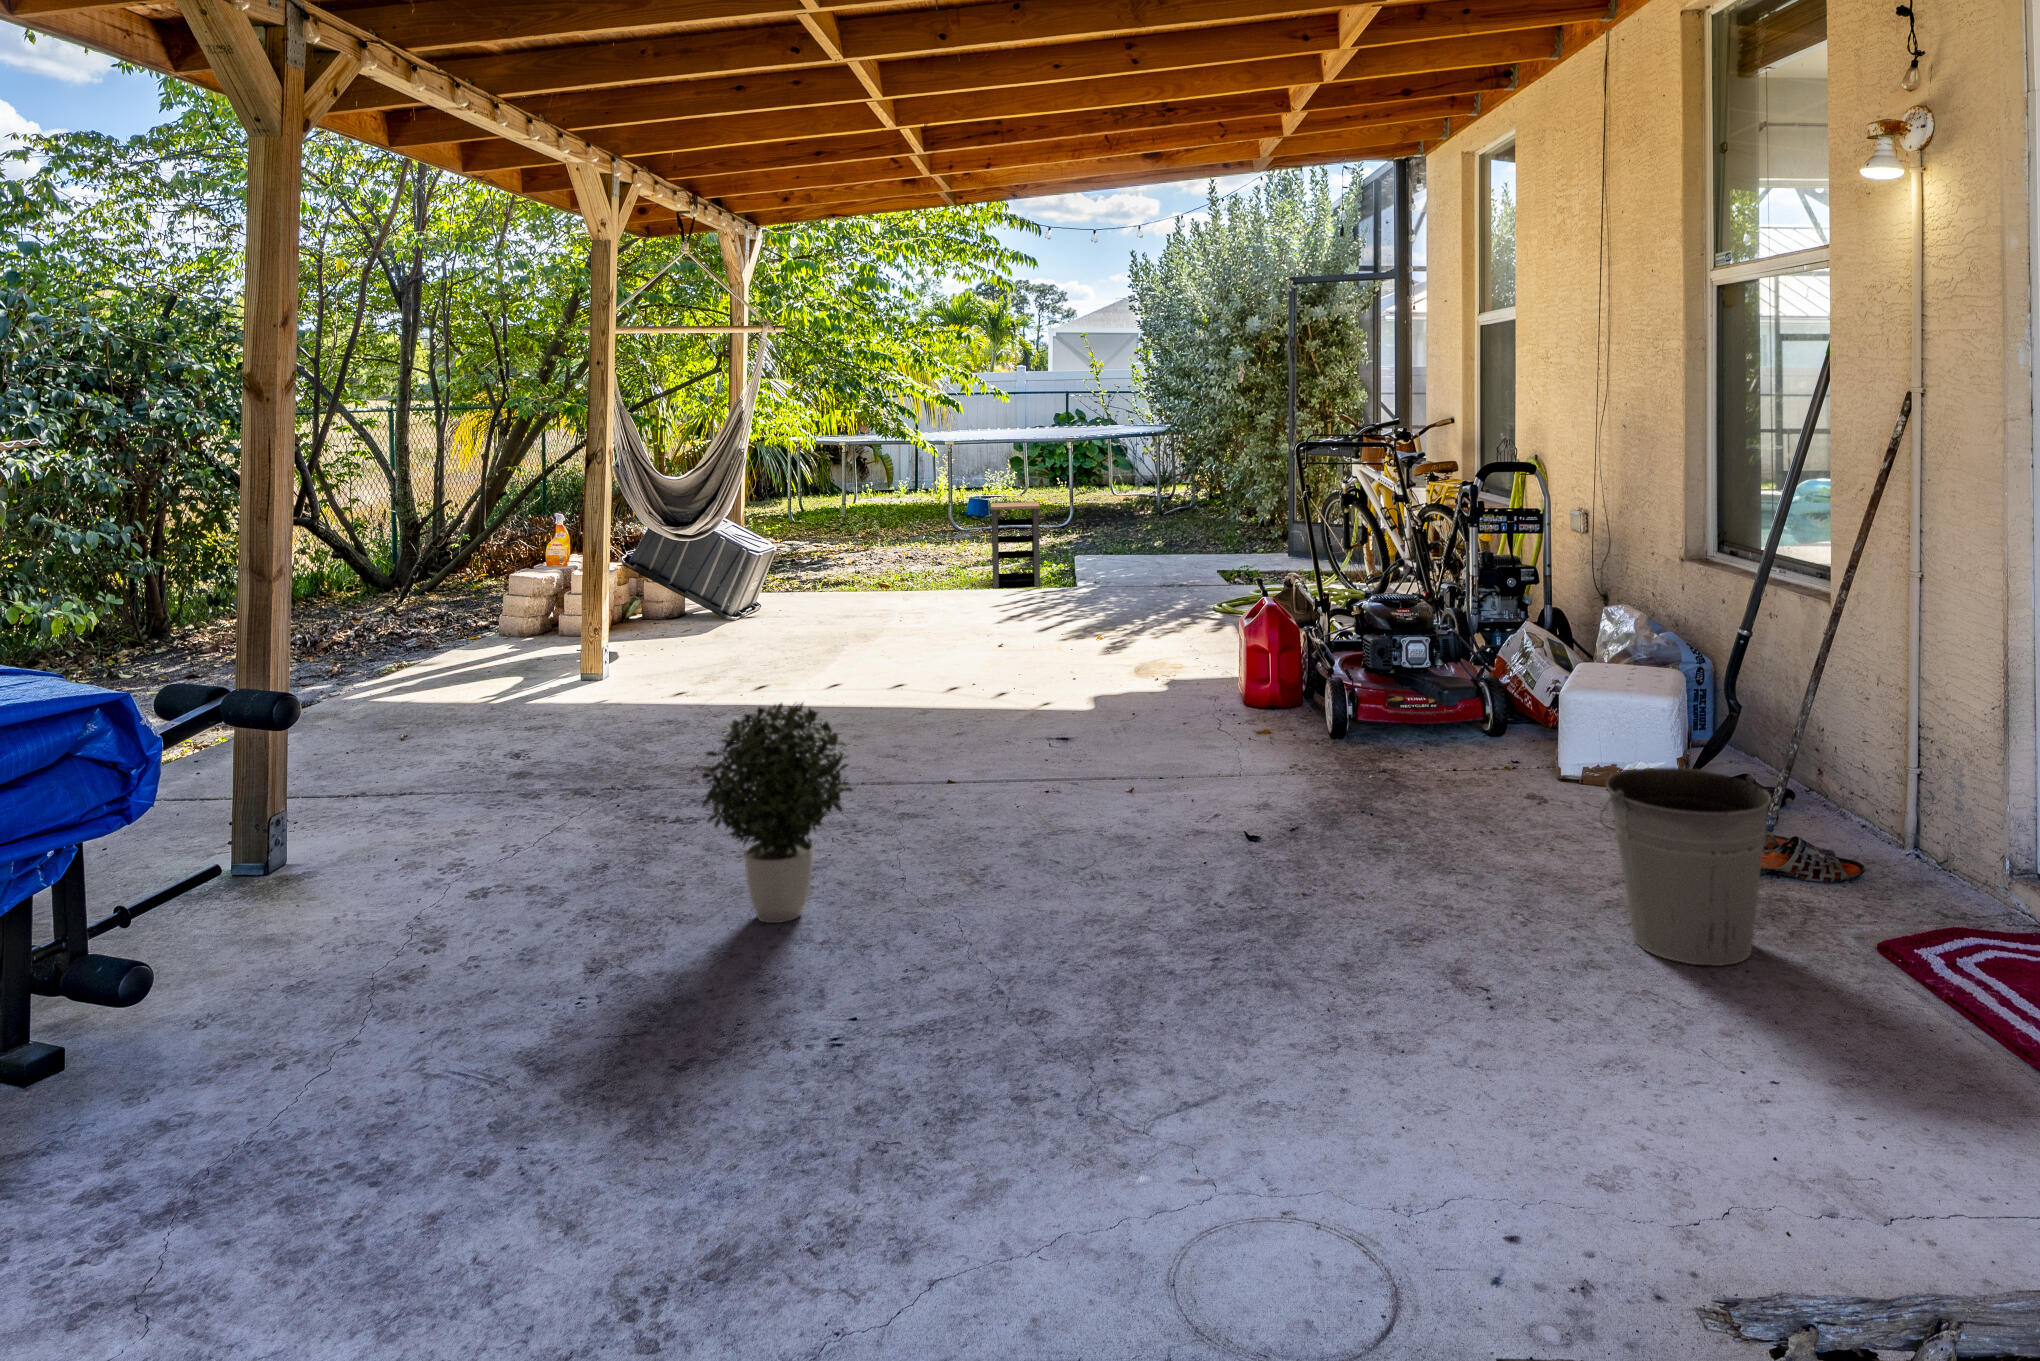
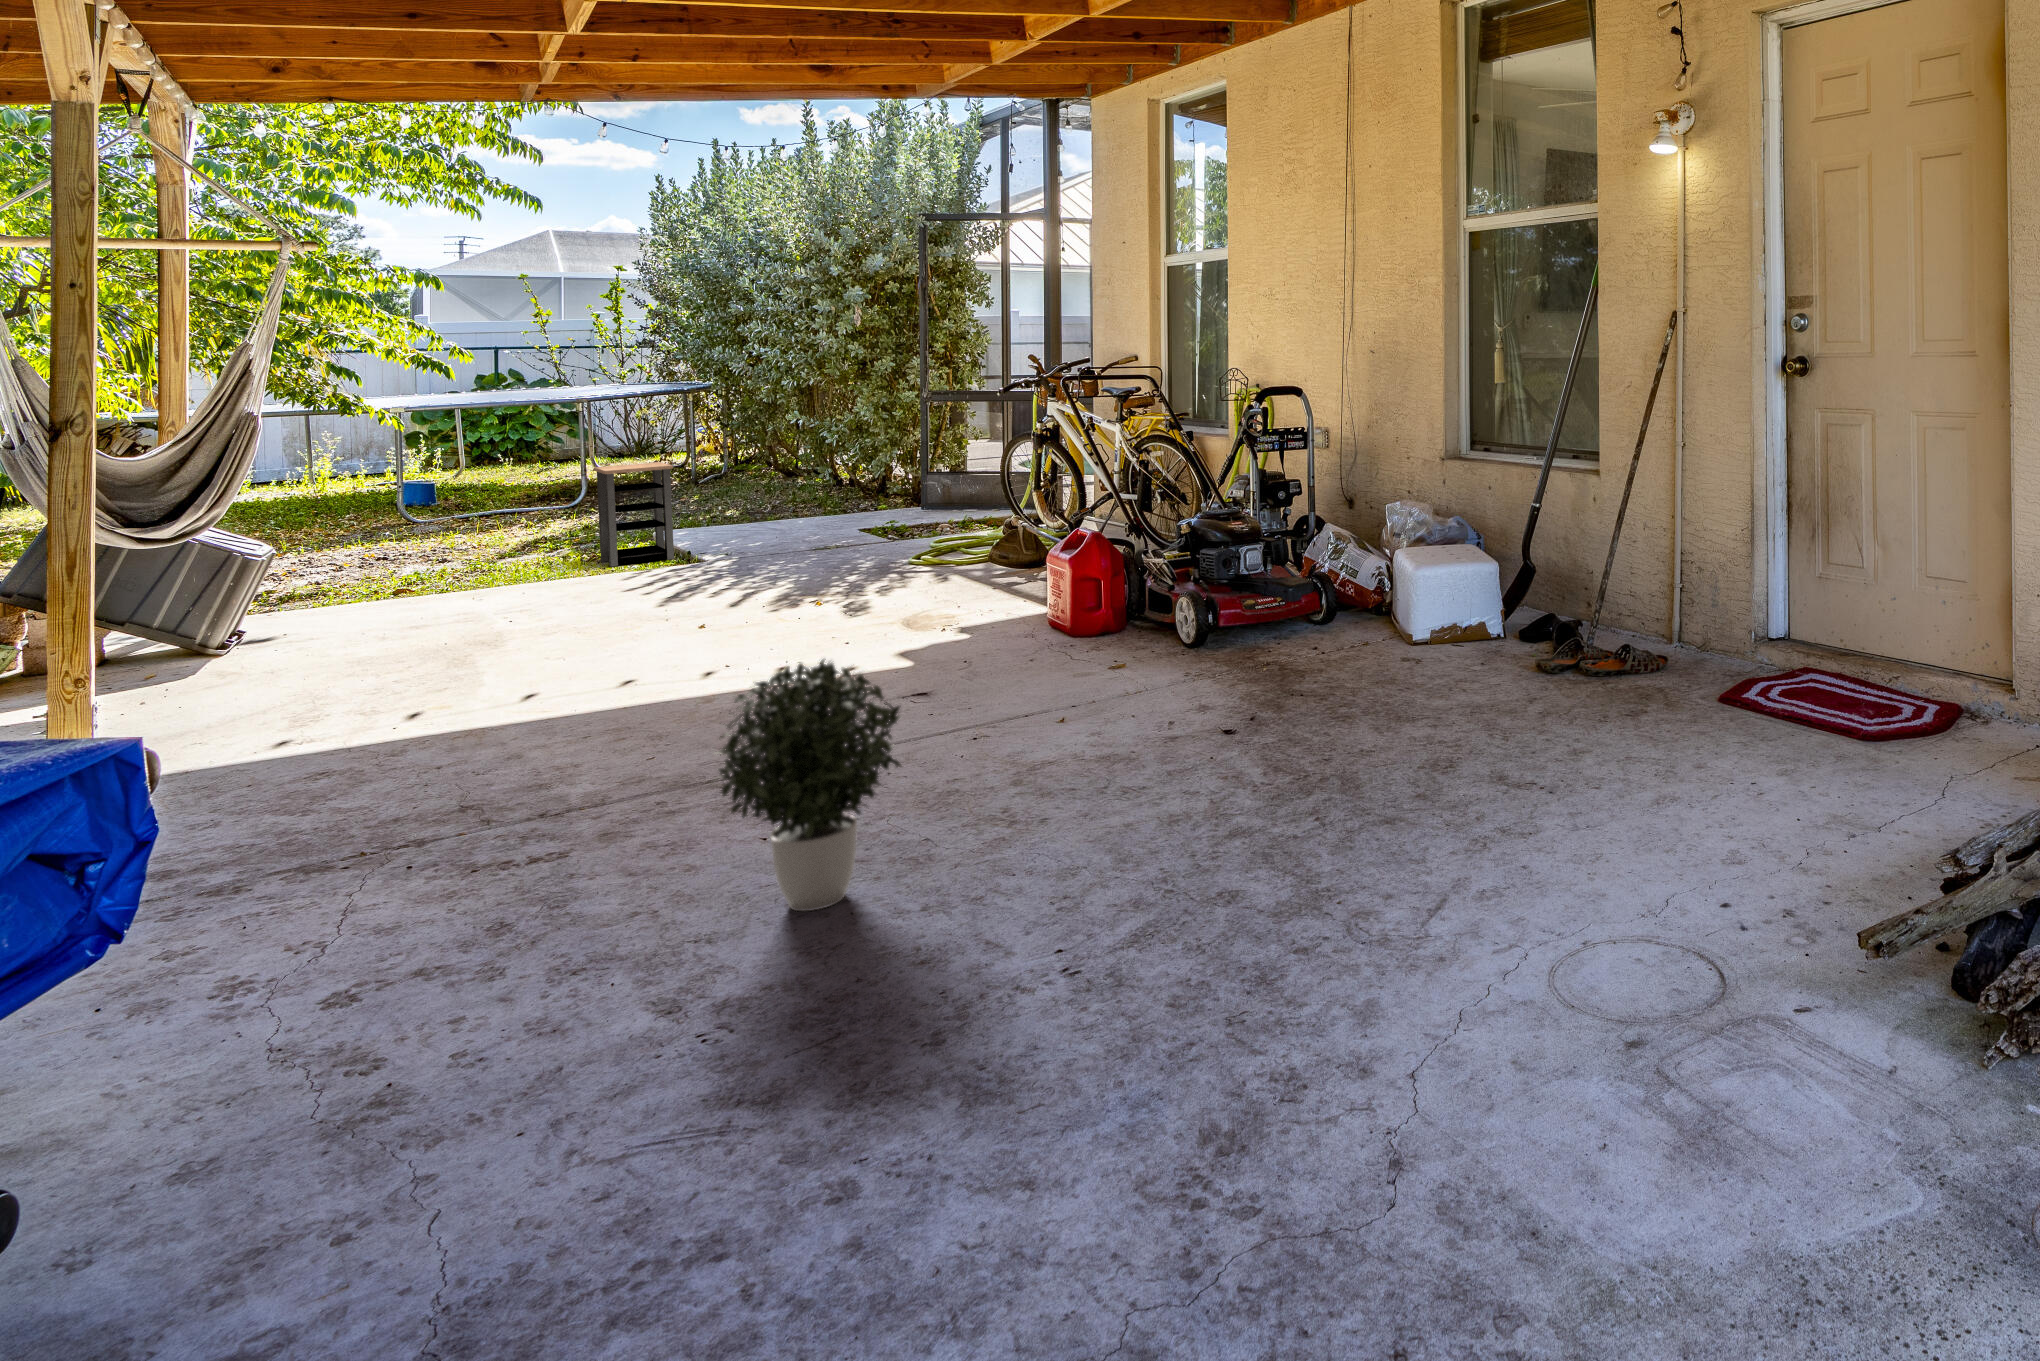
bucket: present [1599,767,1771,966] -> none [1556,590,1676,733]

